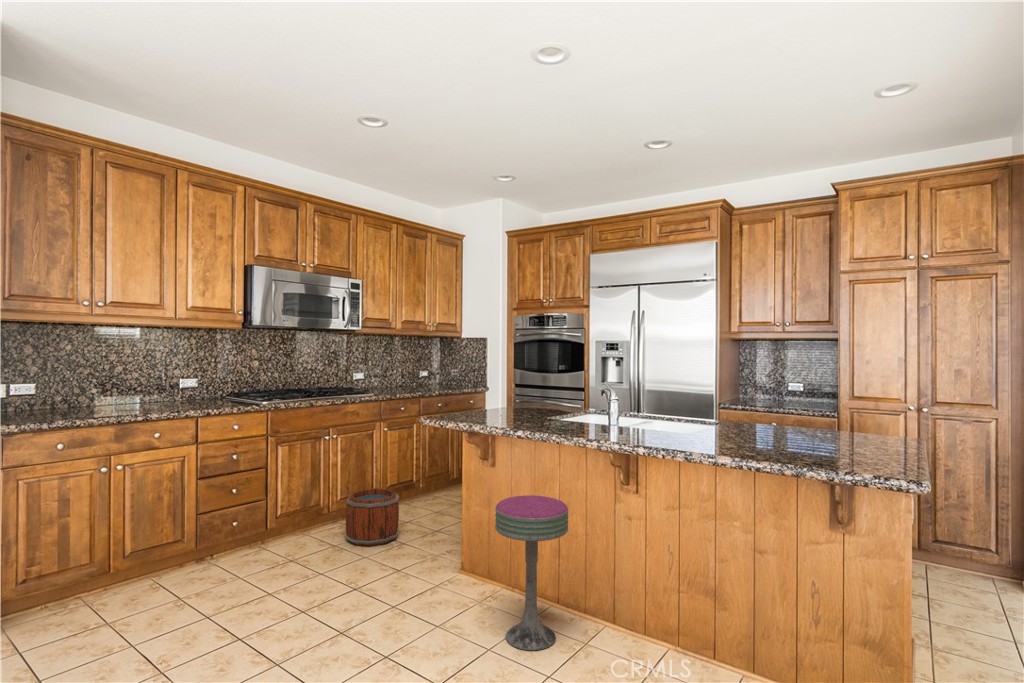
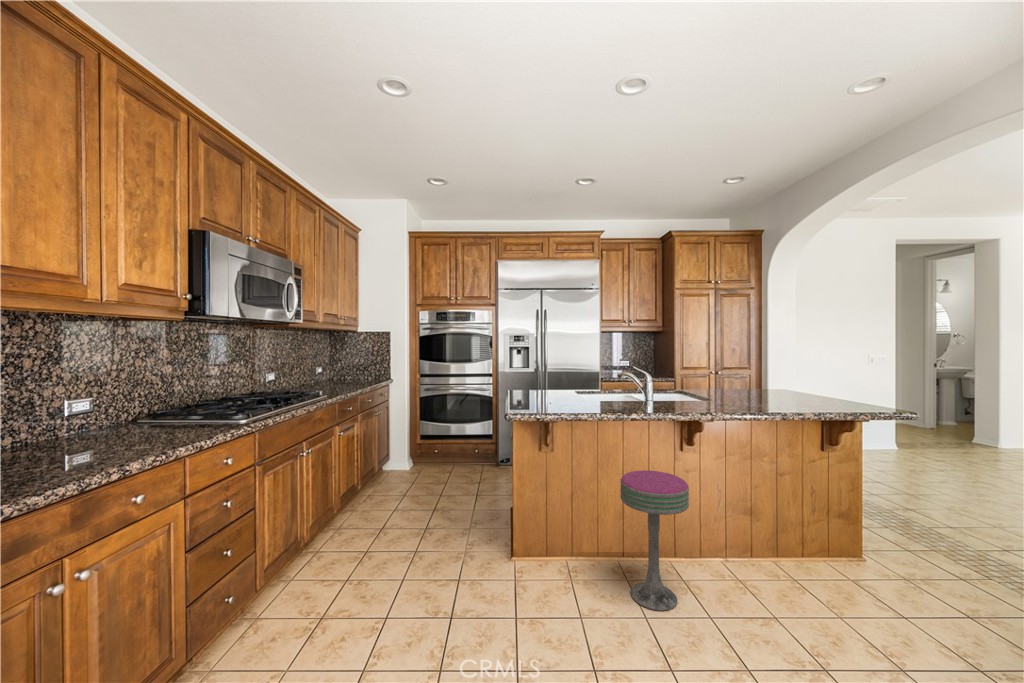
bucket: present [346,488,399,546] -> none [340,497,402,569]

